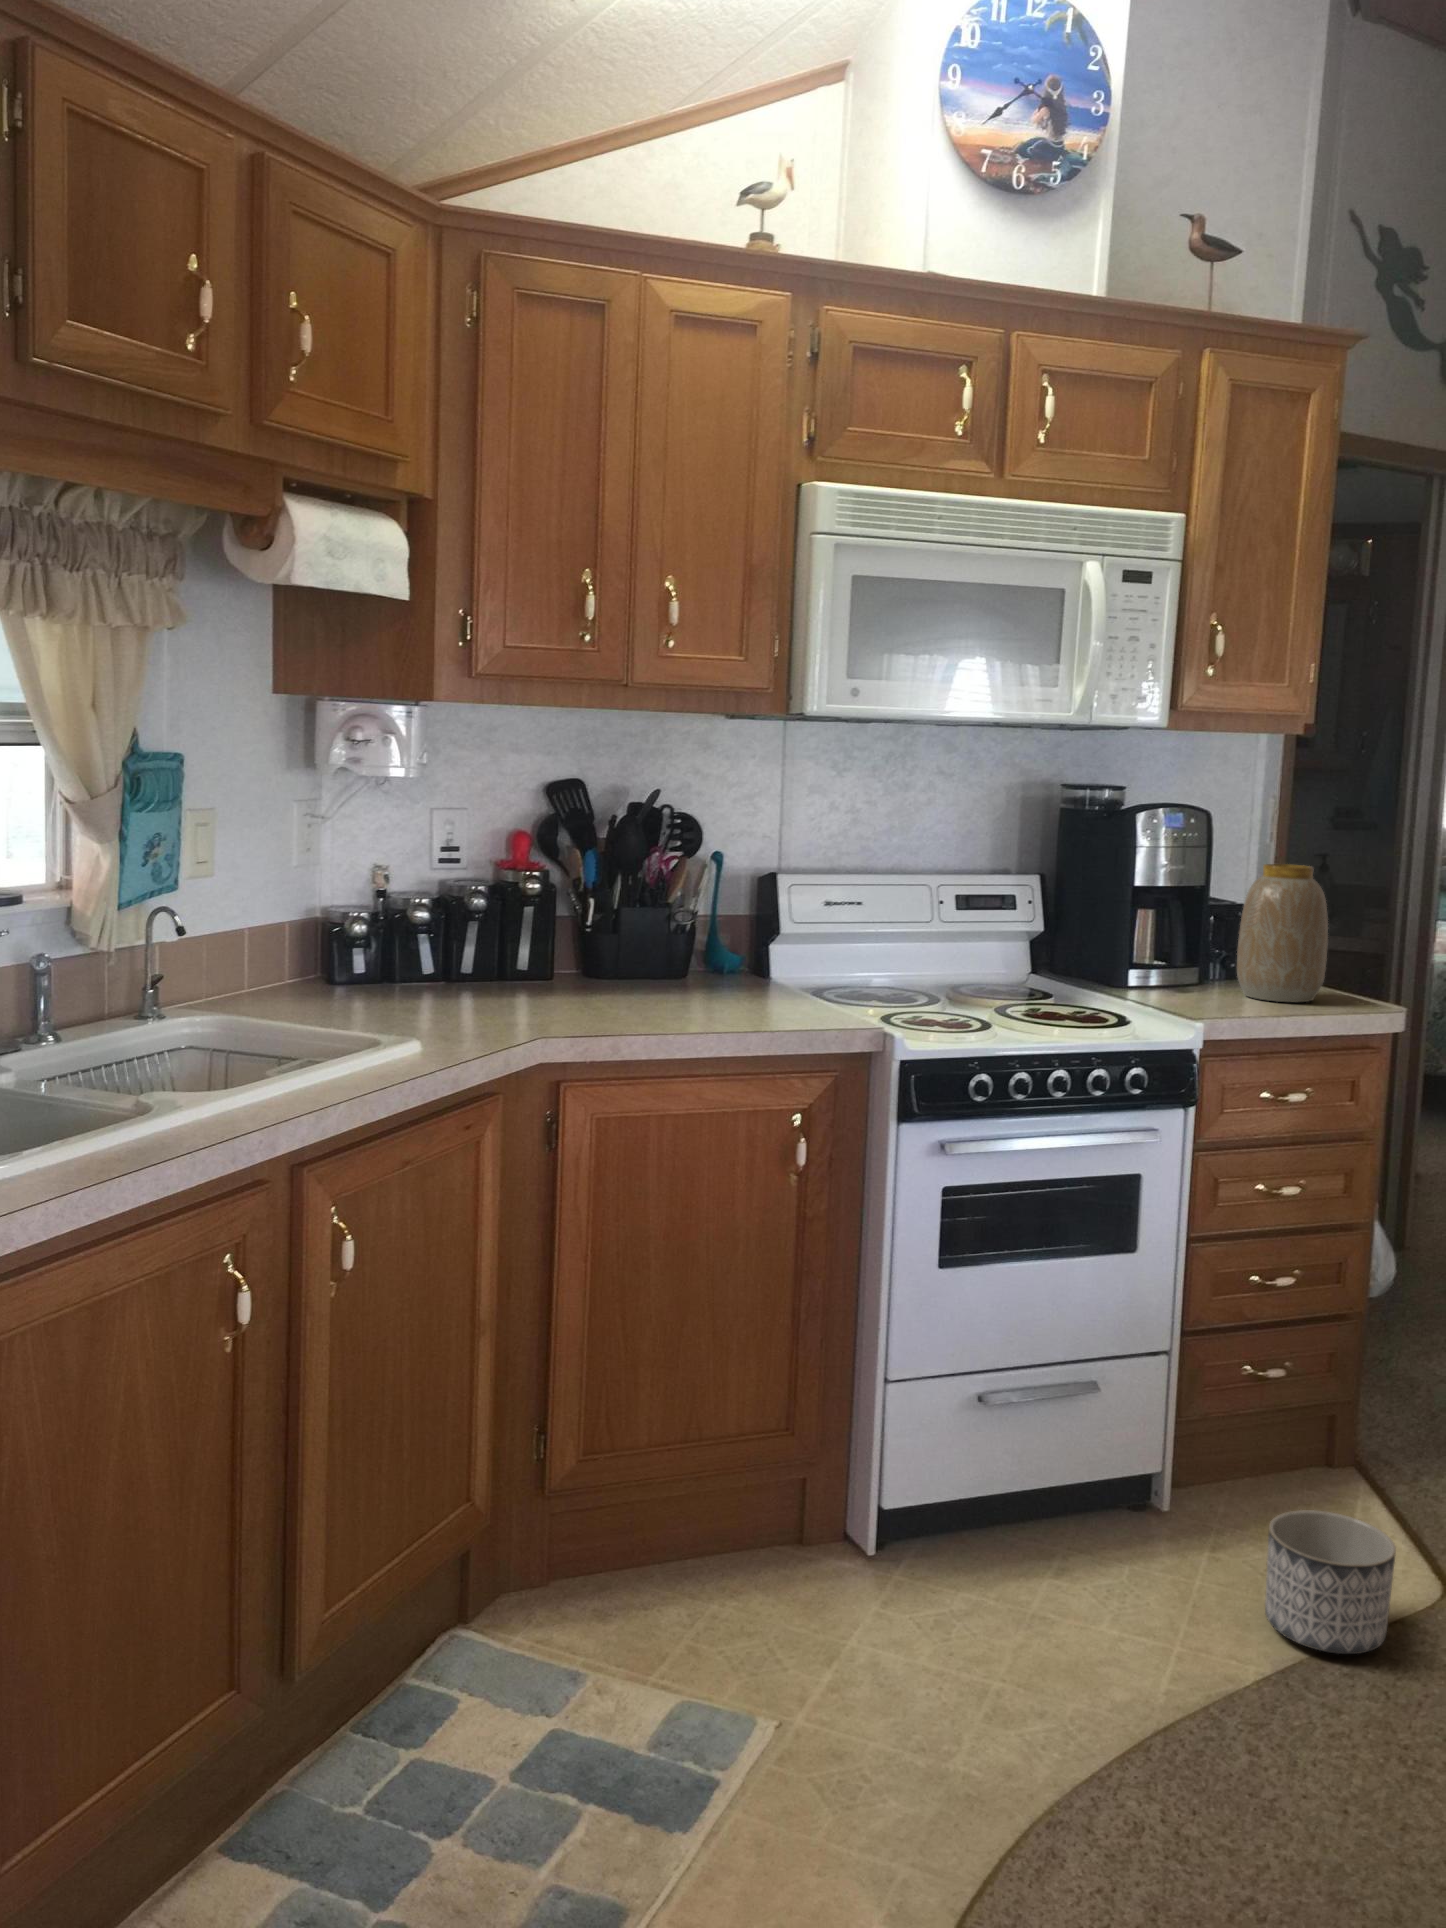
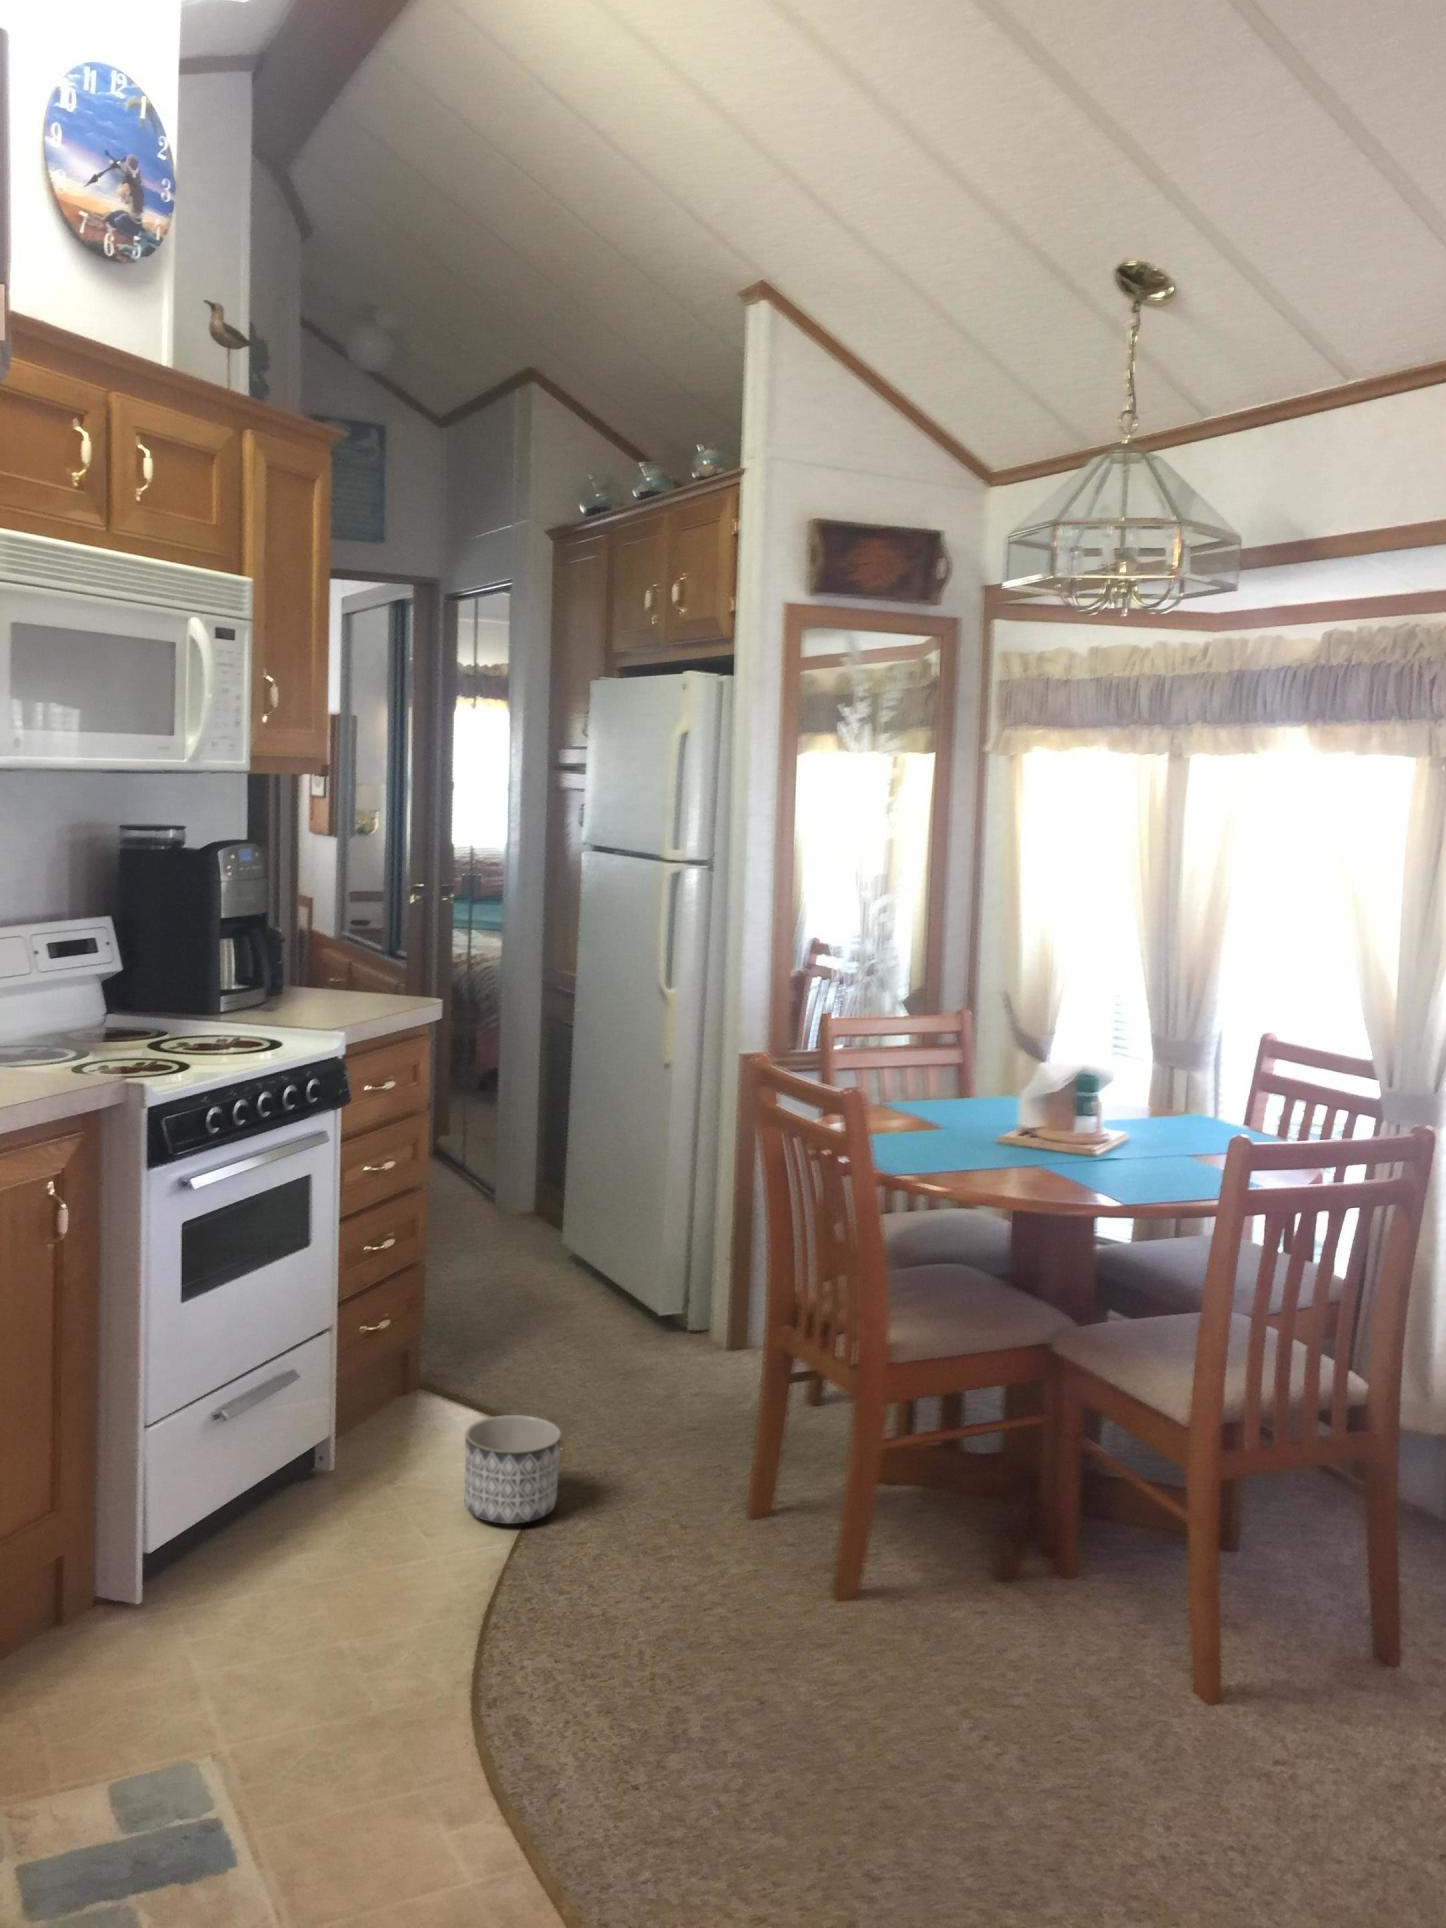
vase: present [1237,864,1328,1002] -> none [296,892,370,1011]

